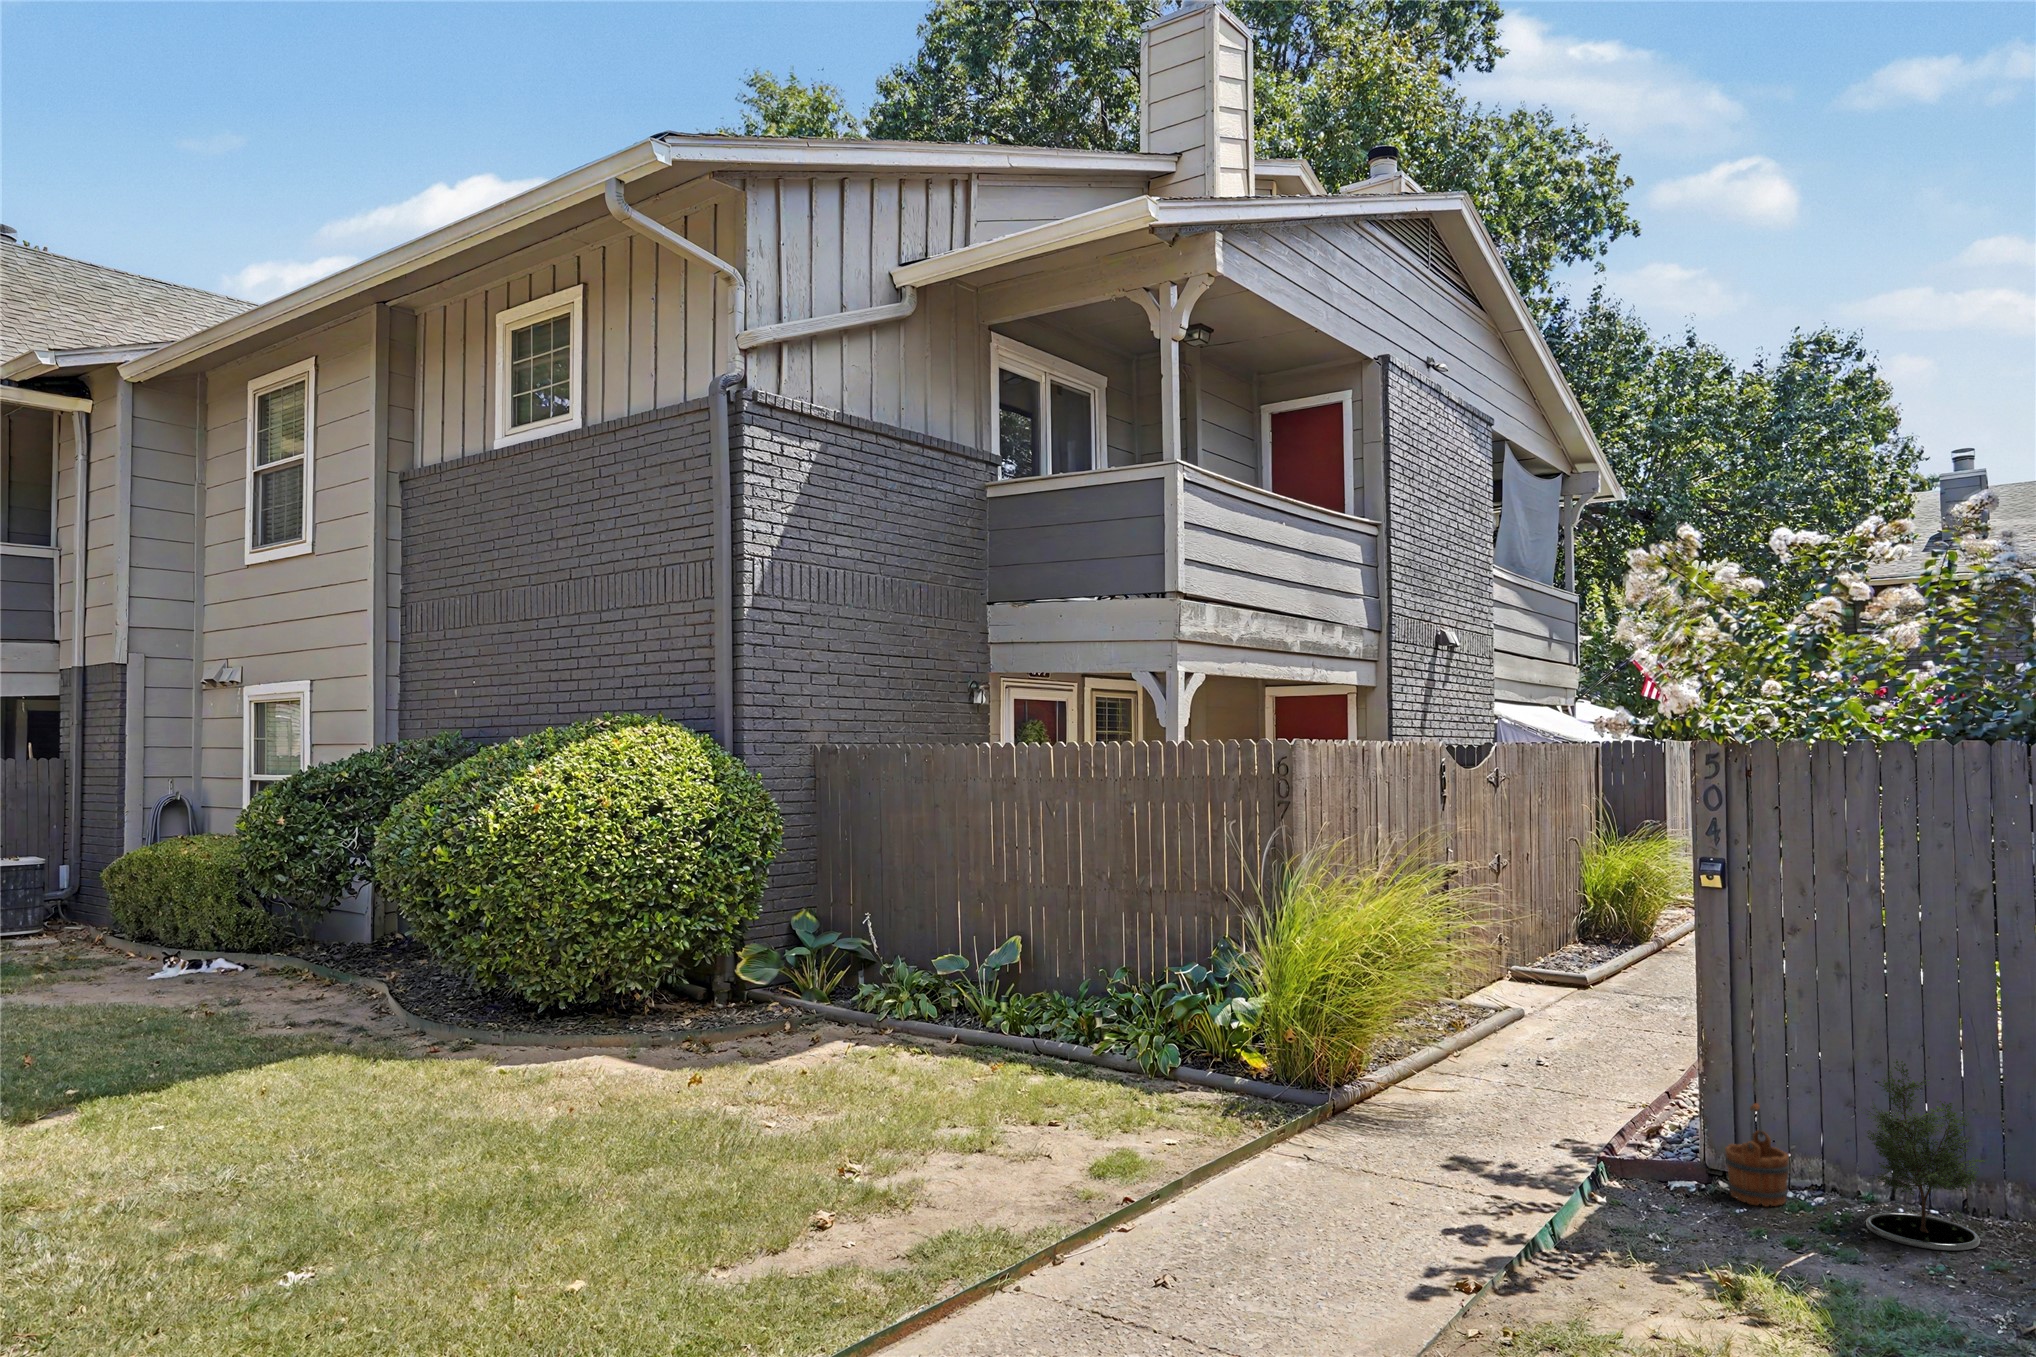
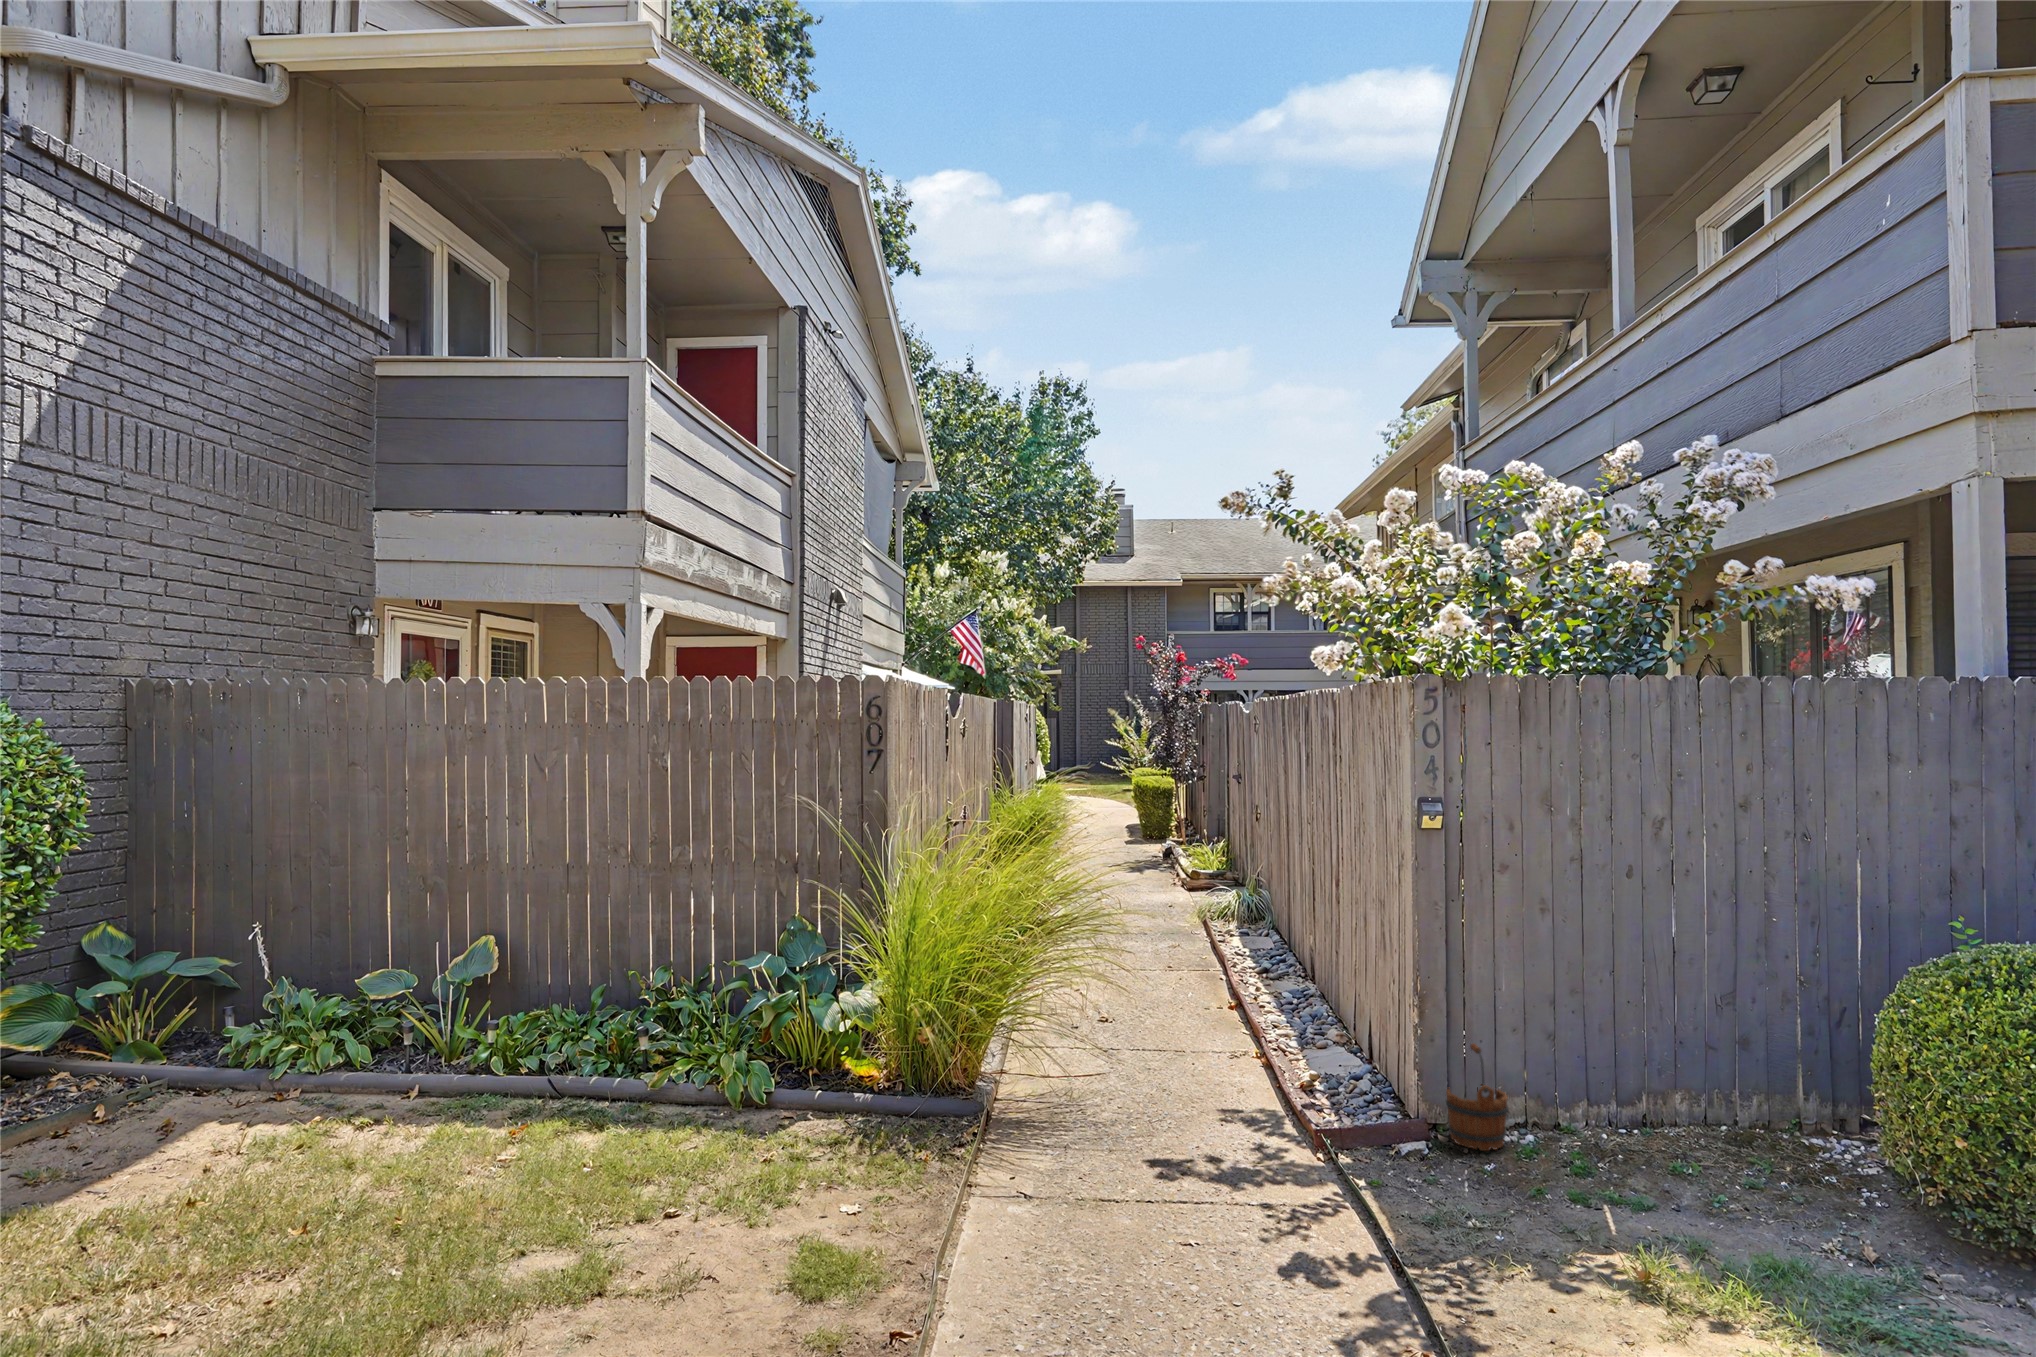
potted tree: present [1863,1059,1985,1251] -> none [1577,985,1686,1169]

